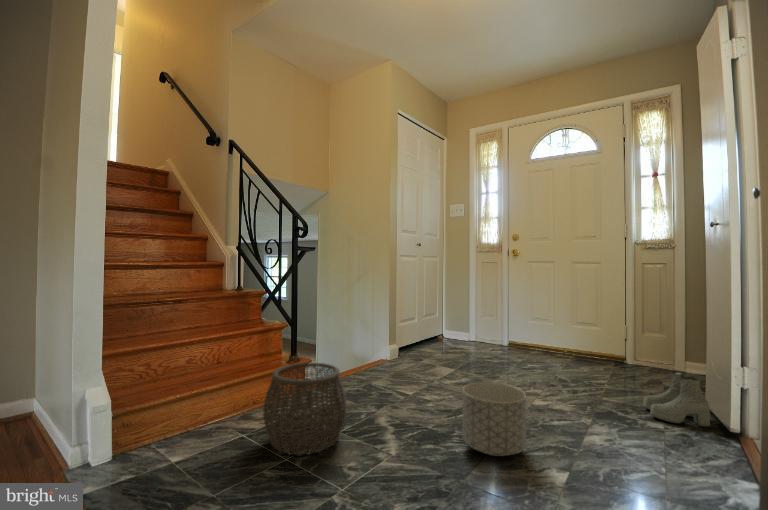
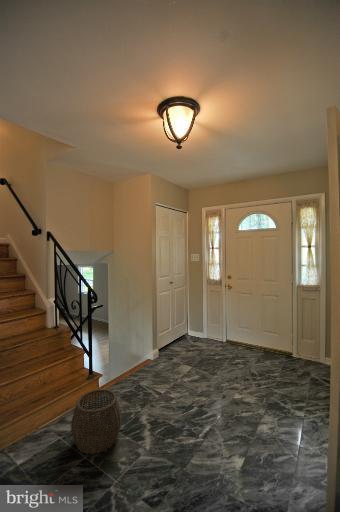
boots: present [644,371,710,427] -> none [296,378,330,414]
planter: present [463,382,526,457] -> none [188,399,223,450]

